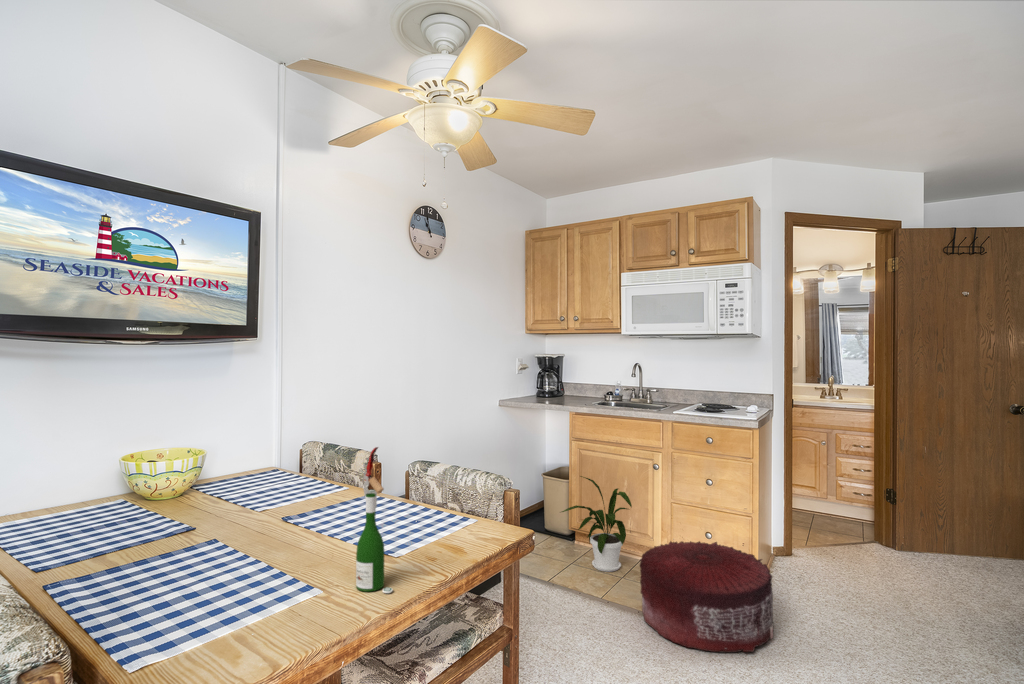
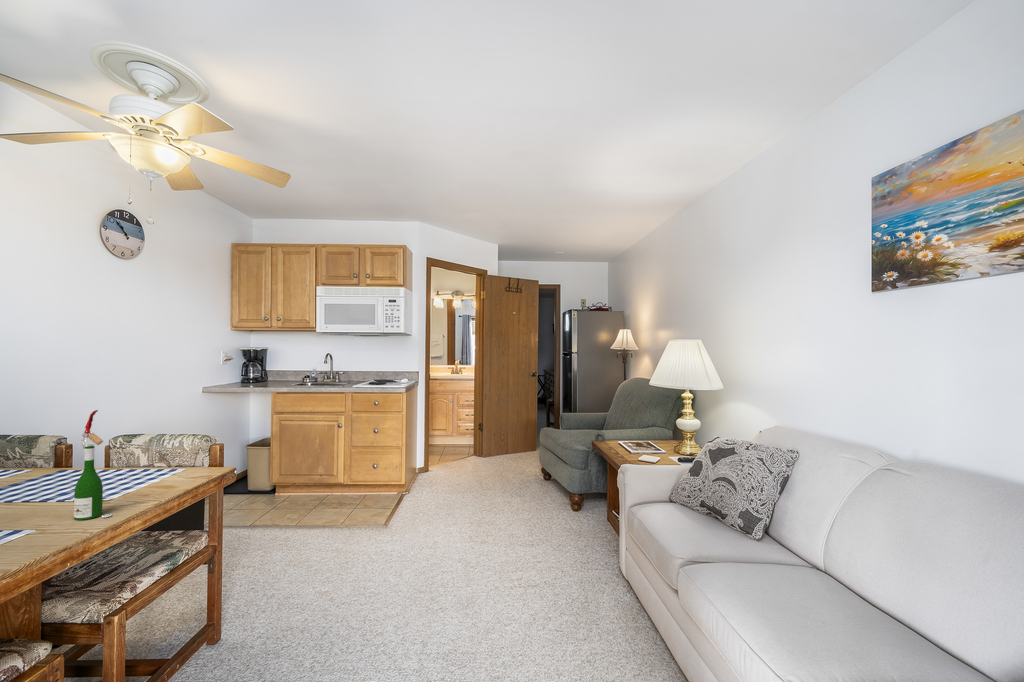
house plant: present [562,476,632,572] -> none [259,442,320,512]
pouf: present [640,541,773,652] -> none [323,474,414,544]

